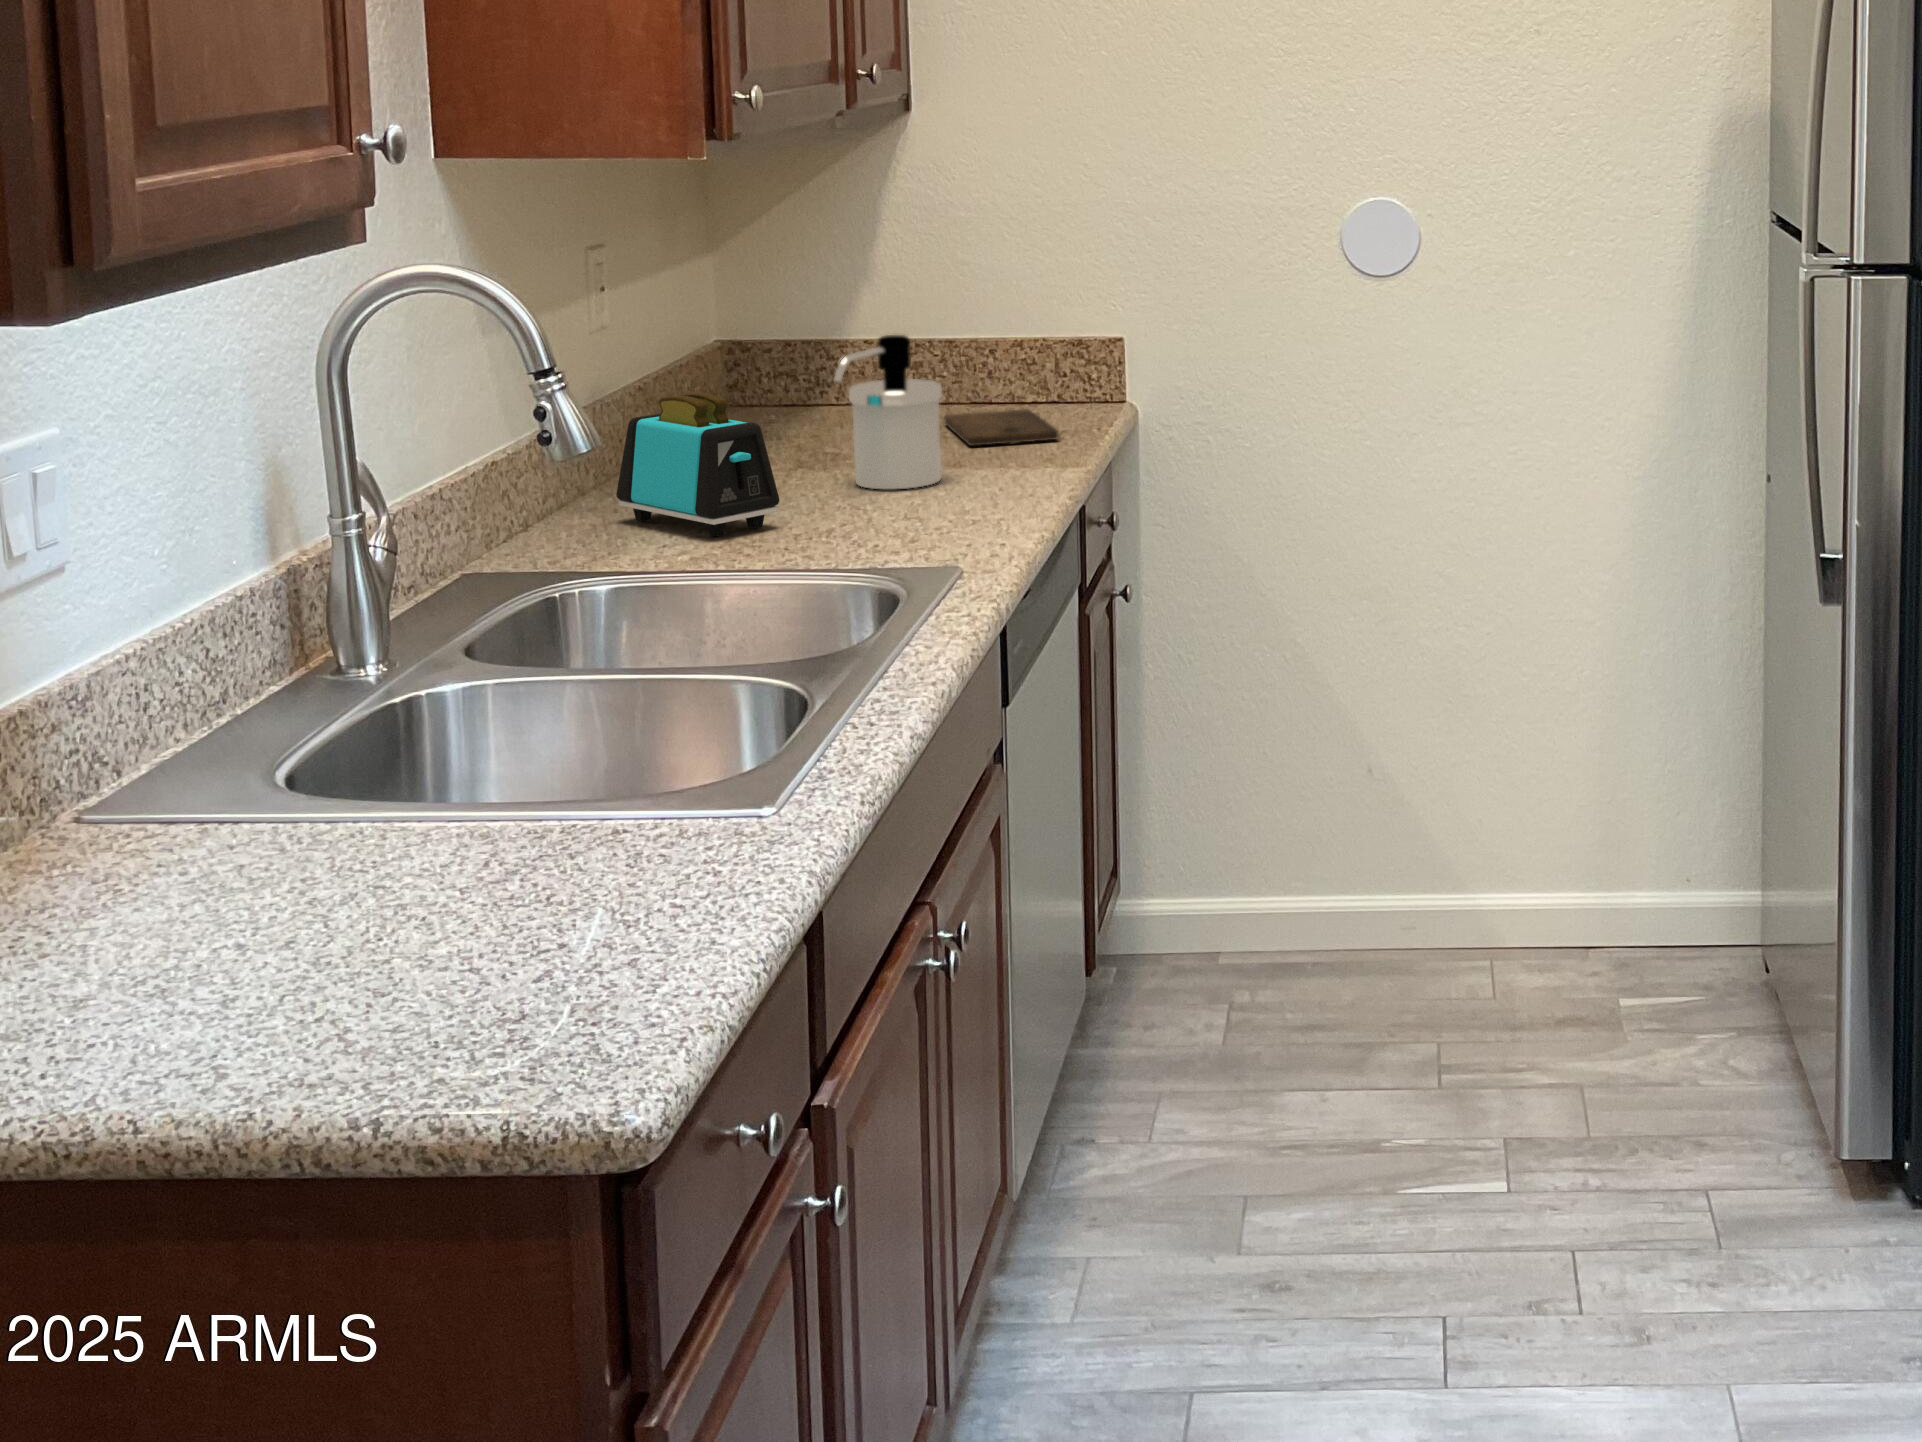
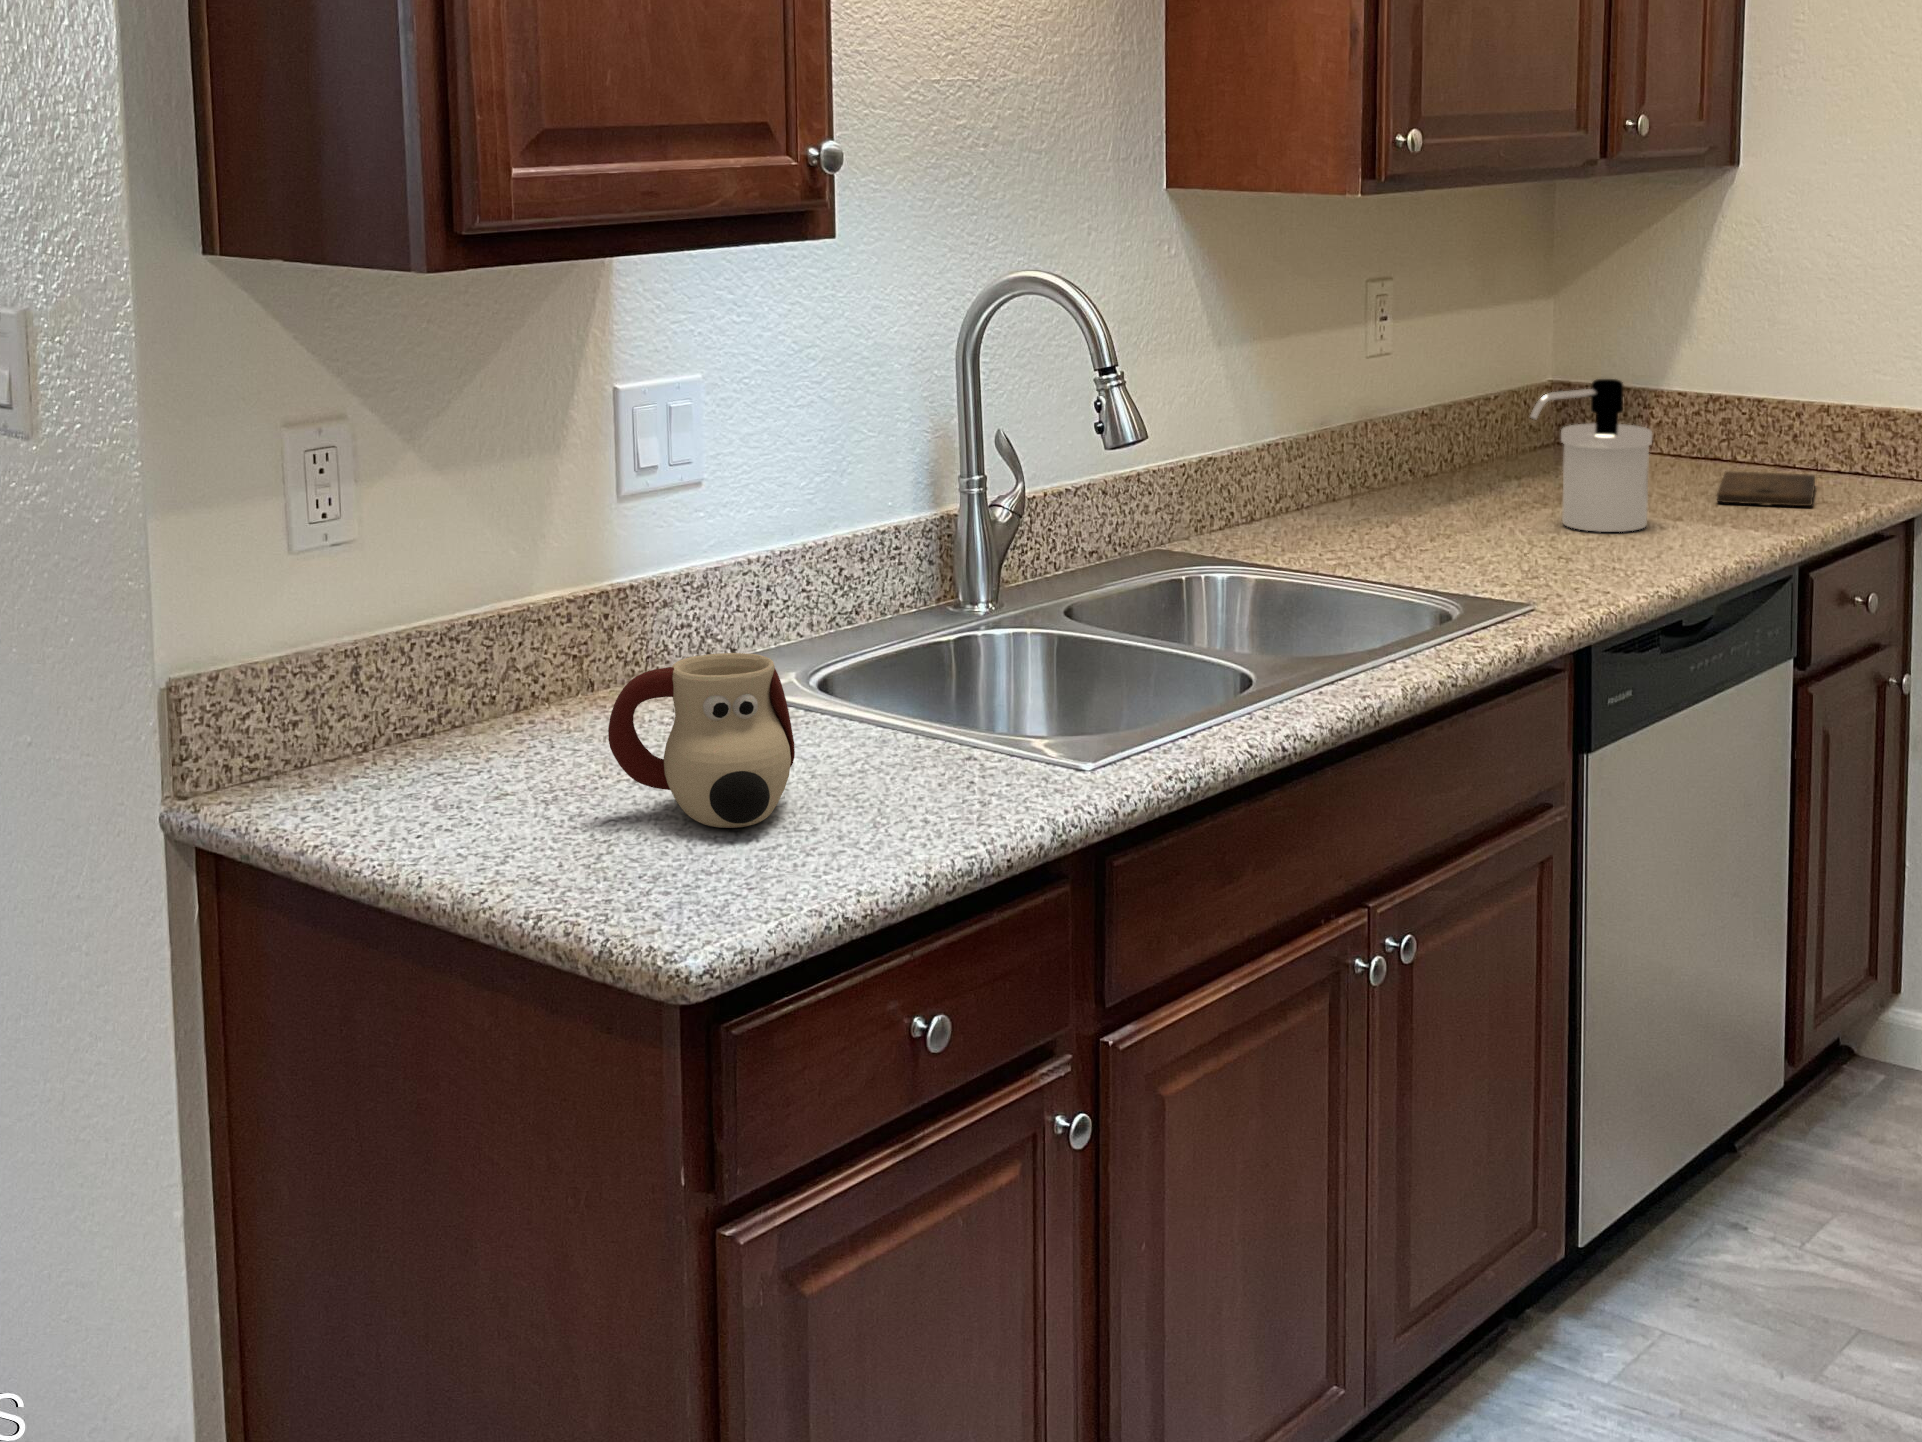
toaster: present [616,393,779,536] -> none [1324,415,1446,549]
mug: none [272,758,518,970] -> present [608,653,795,828]

